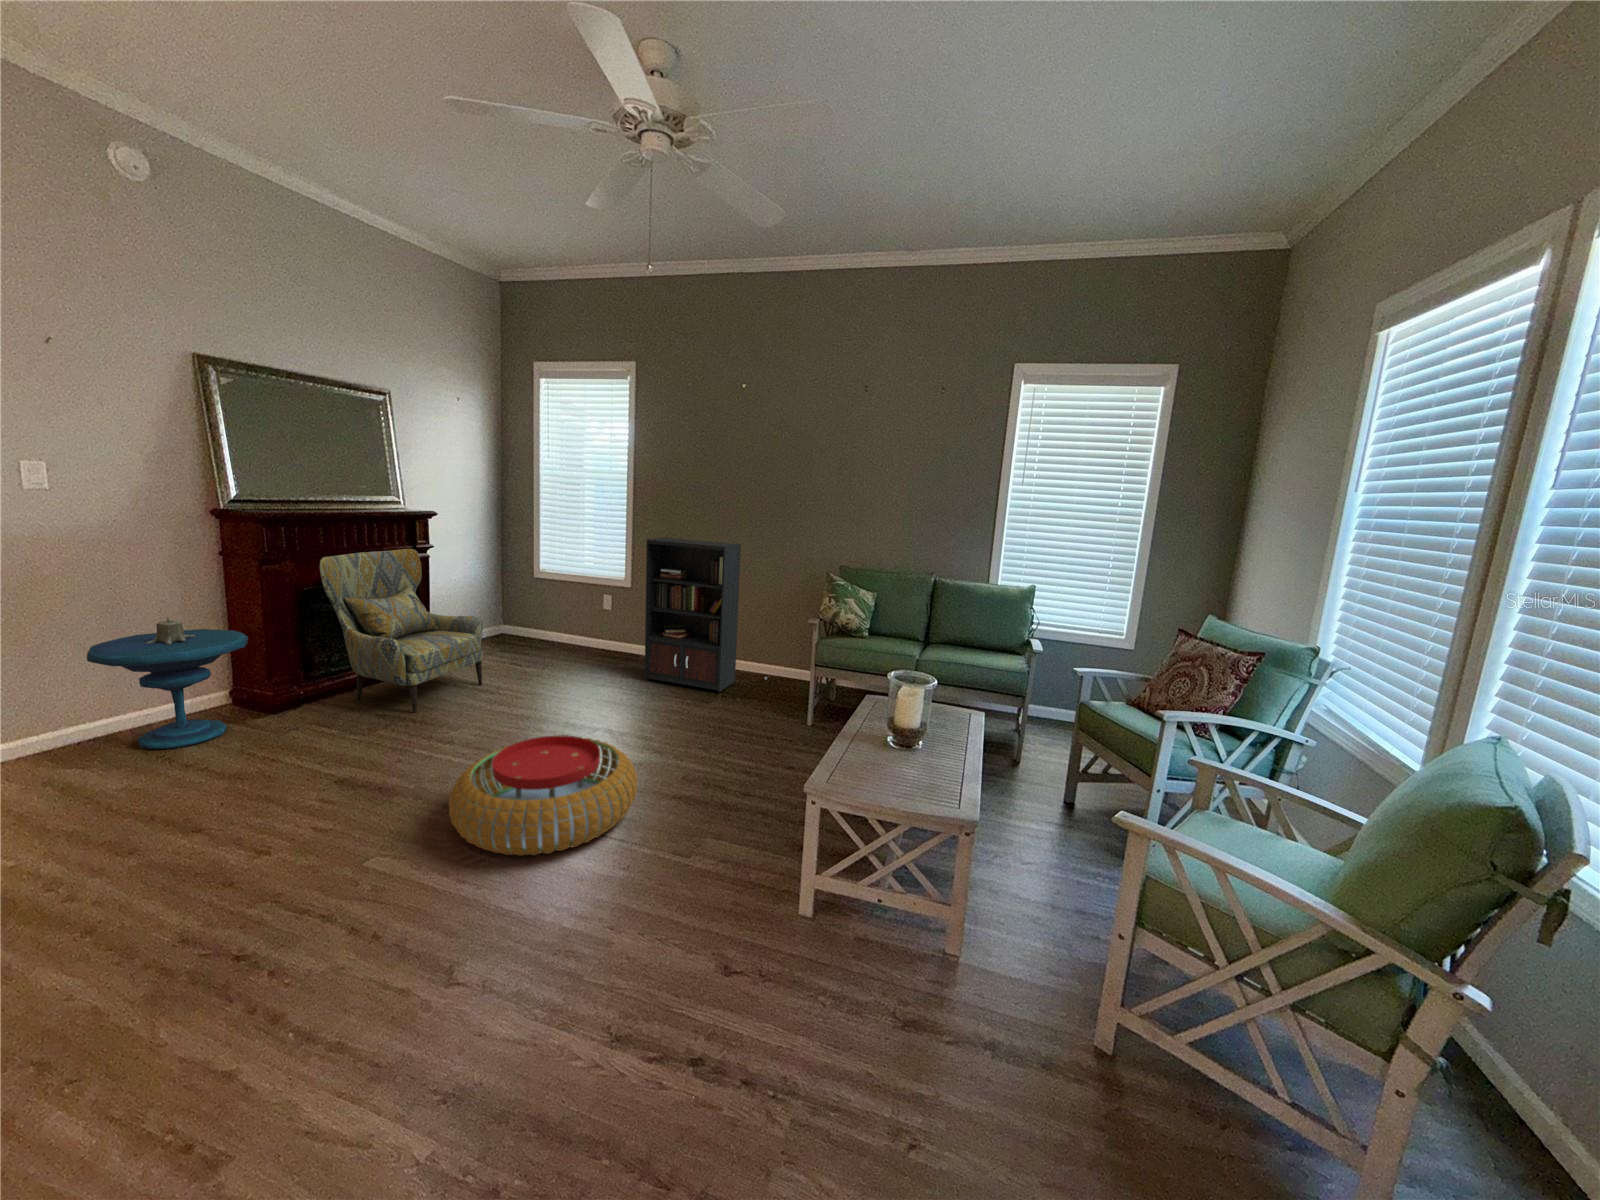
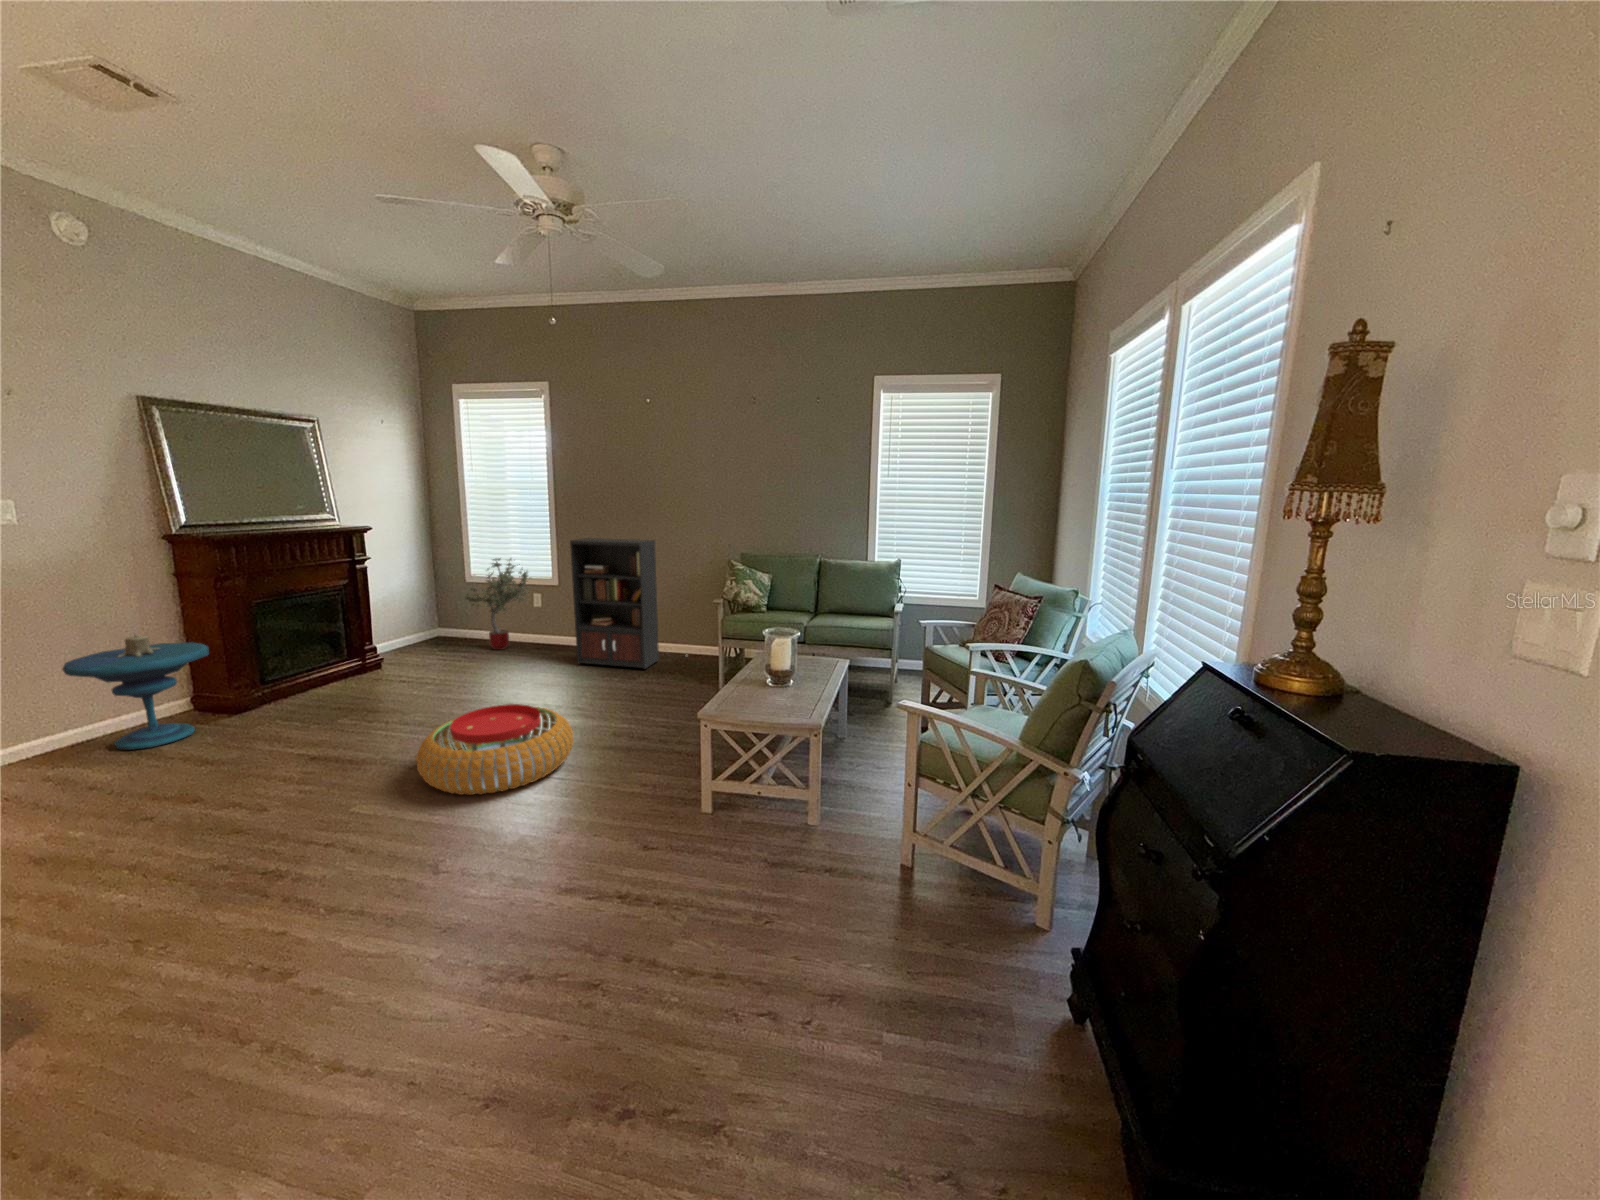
armchair: present [320,549,483,713] -> none [269,561,427,705]
potted tree: none [528,554,602,655] -> present [465,558,529,650]

